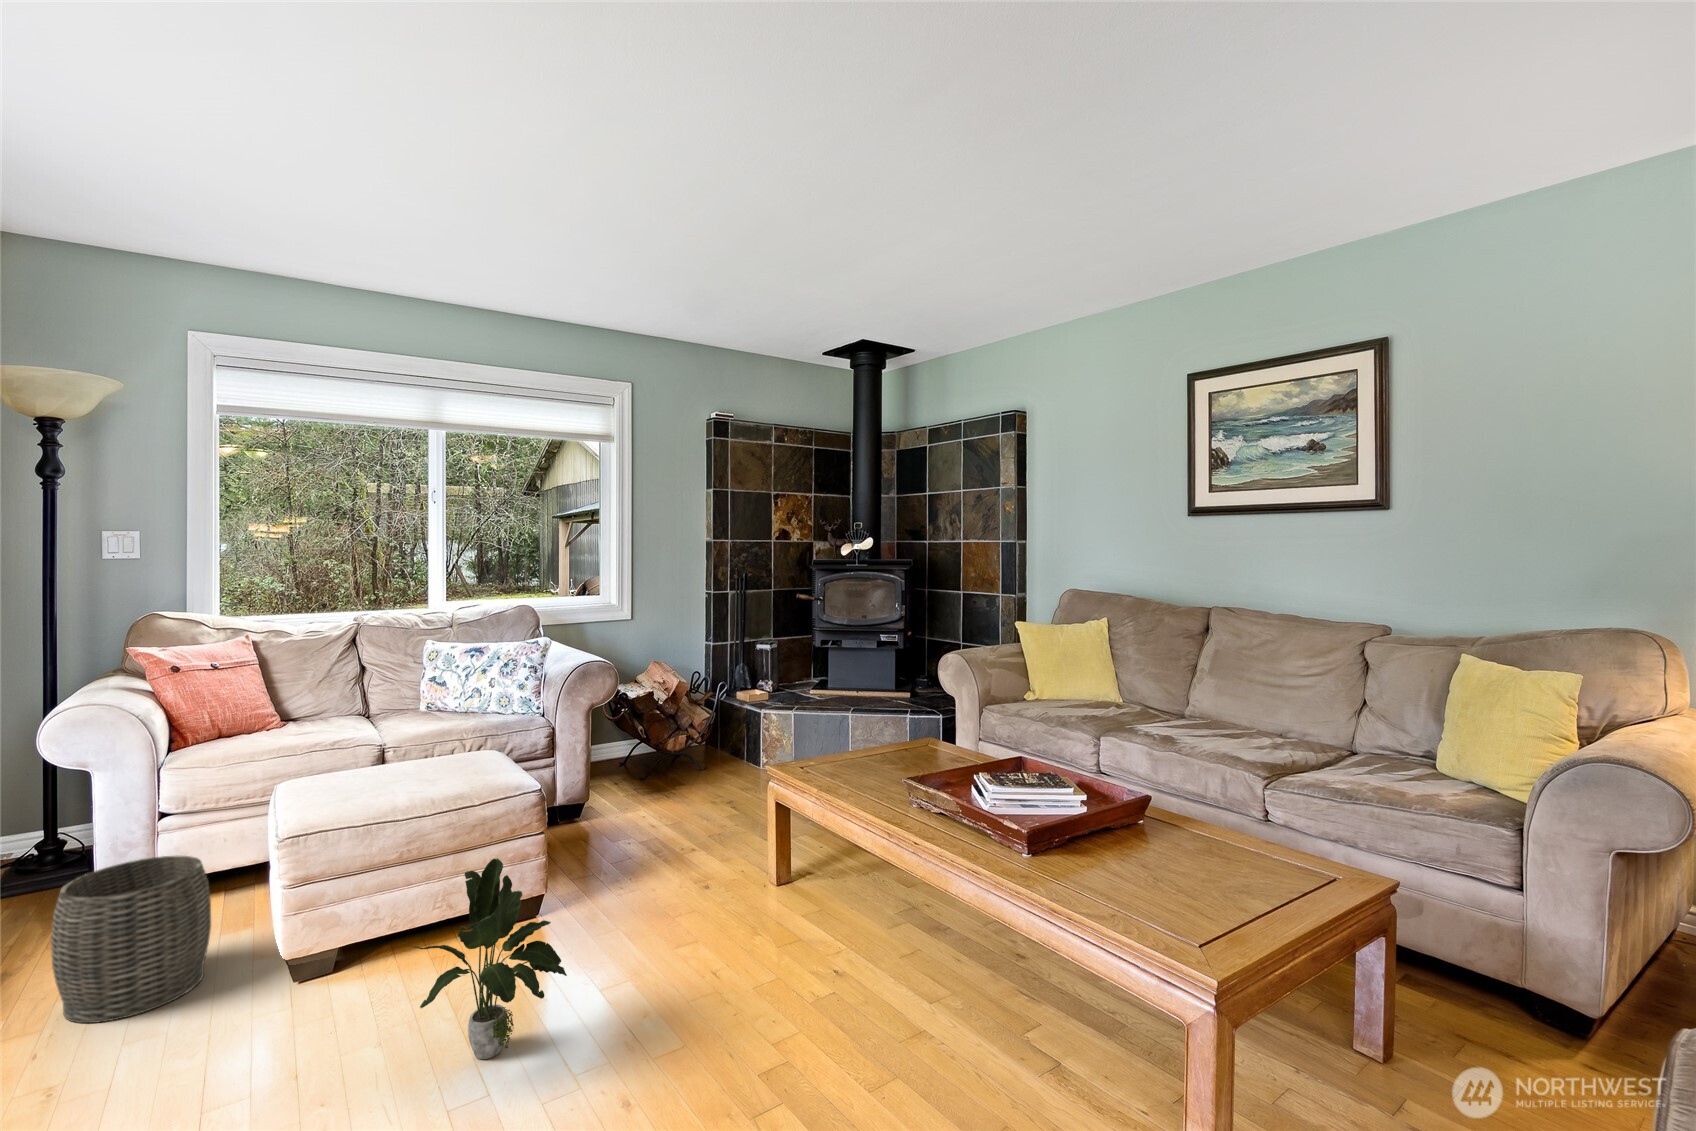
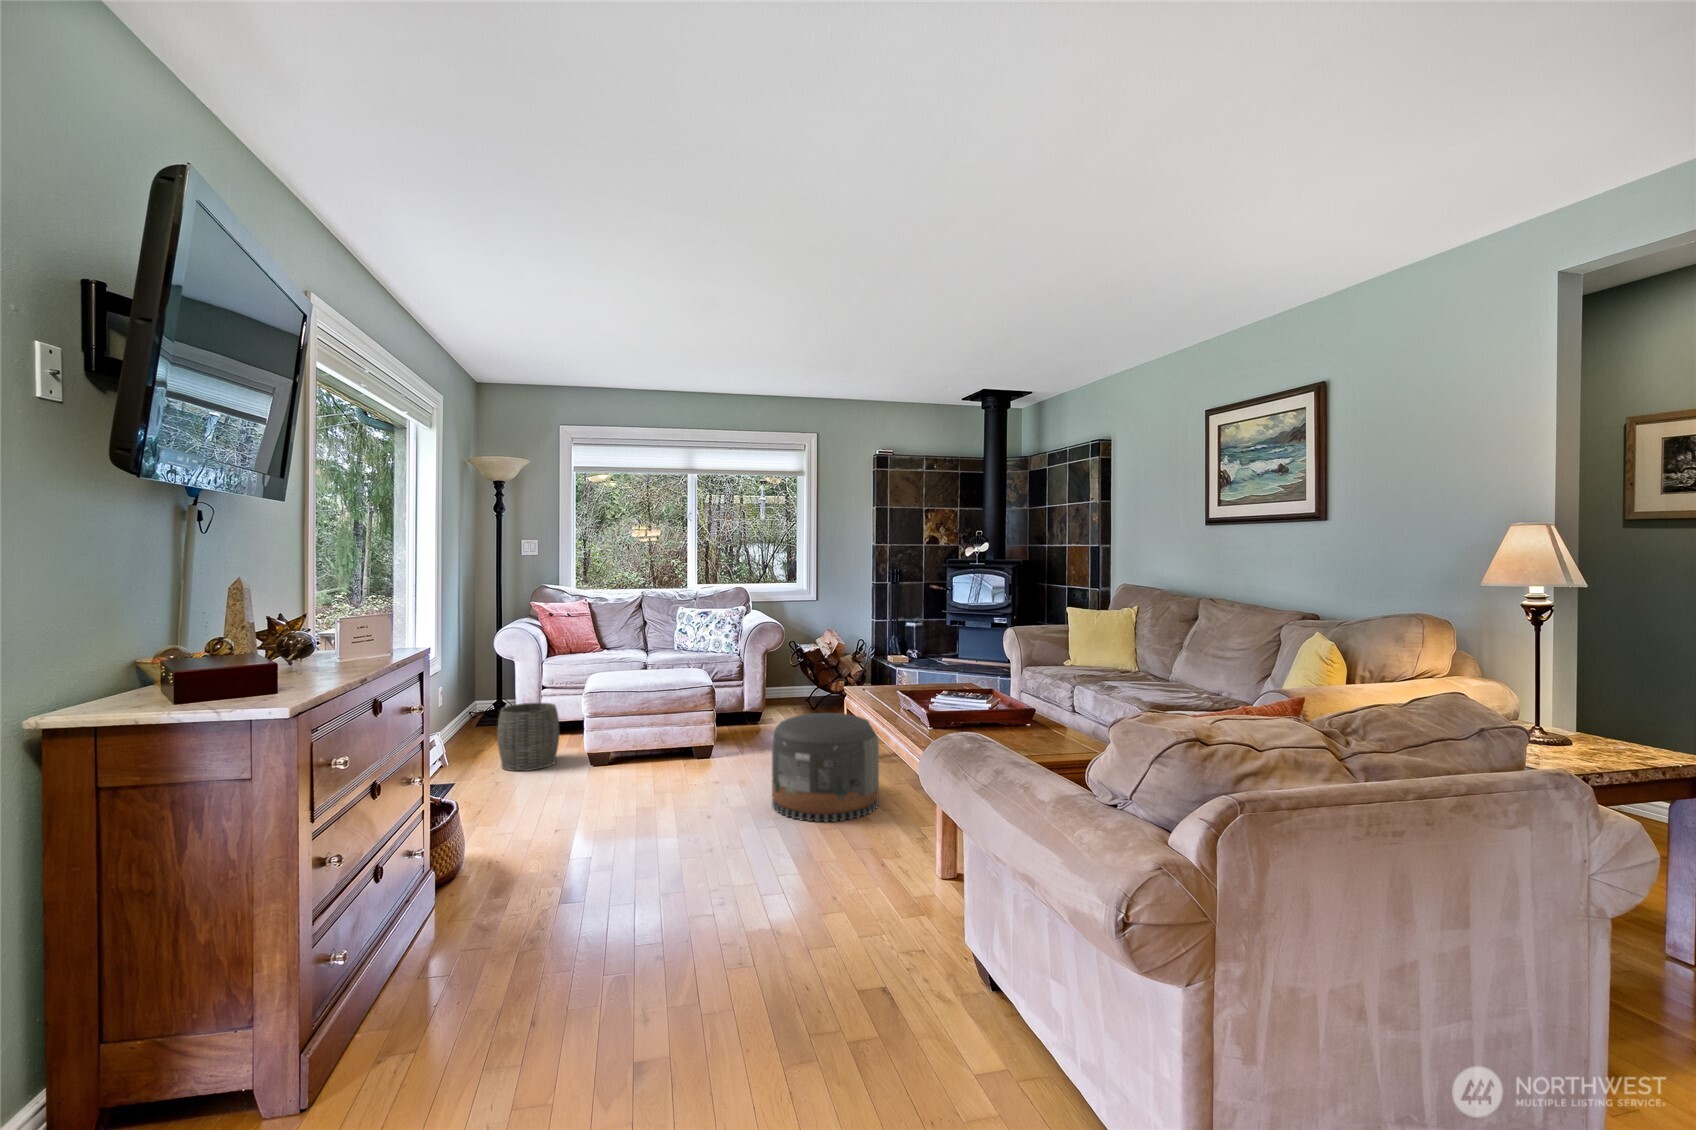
pouf: none [710,827,899,1055] -> present [772,713,879,822]
potted plant: present [410,858,567,1059] -> none [628,705,702,802]

